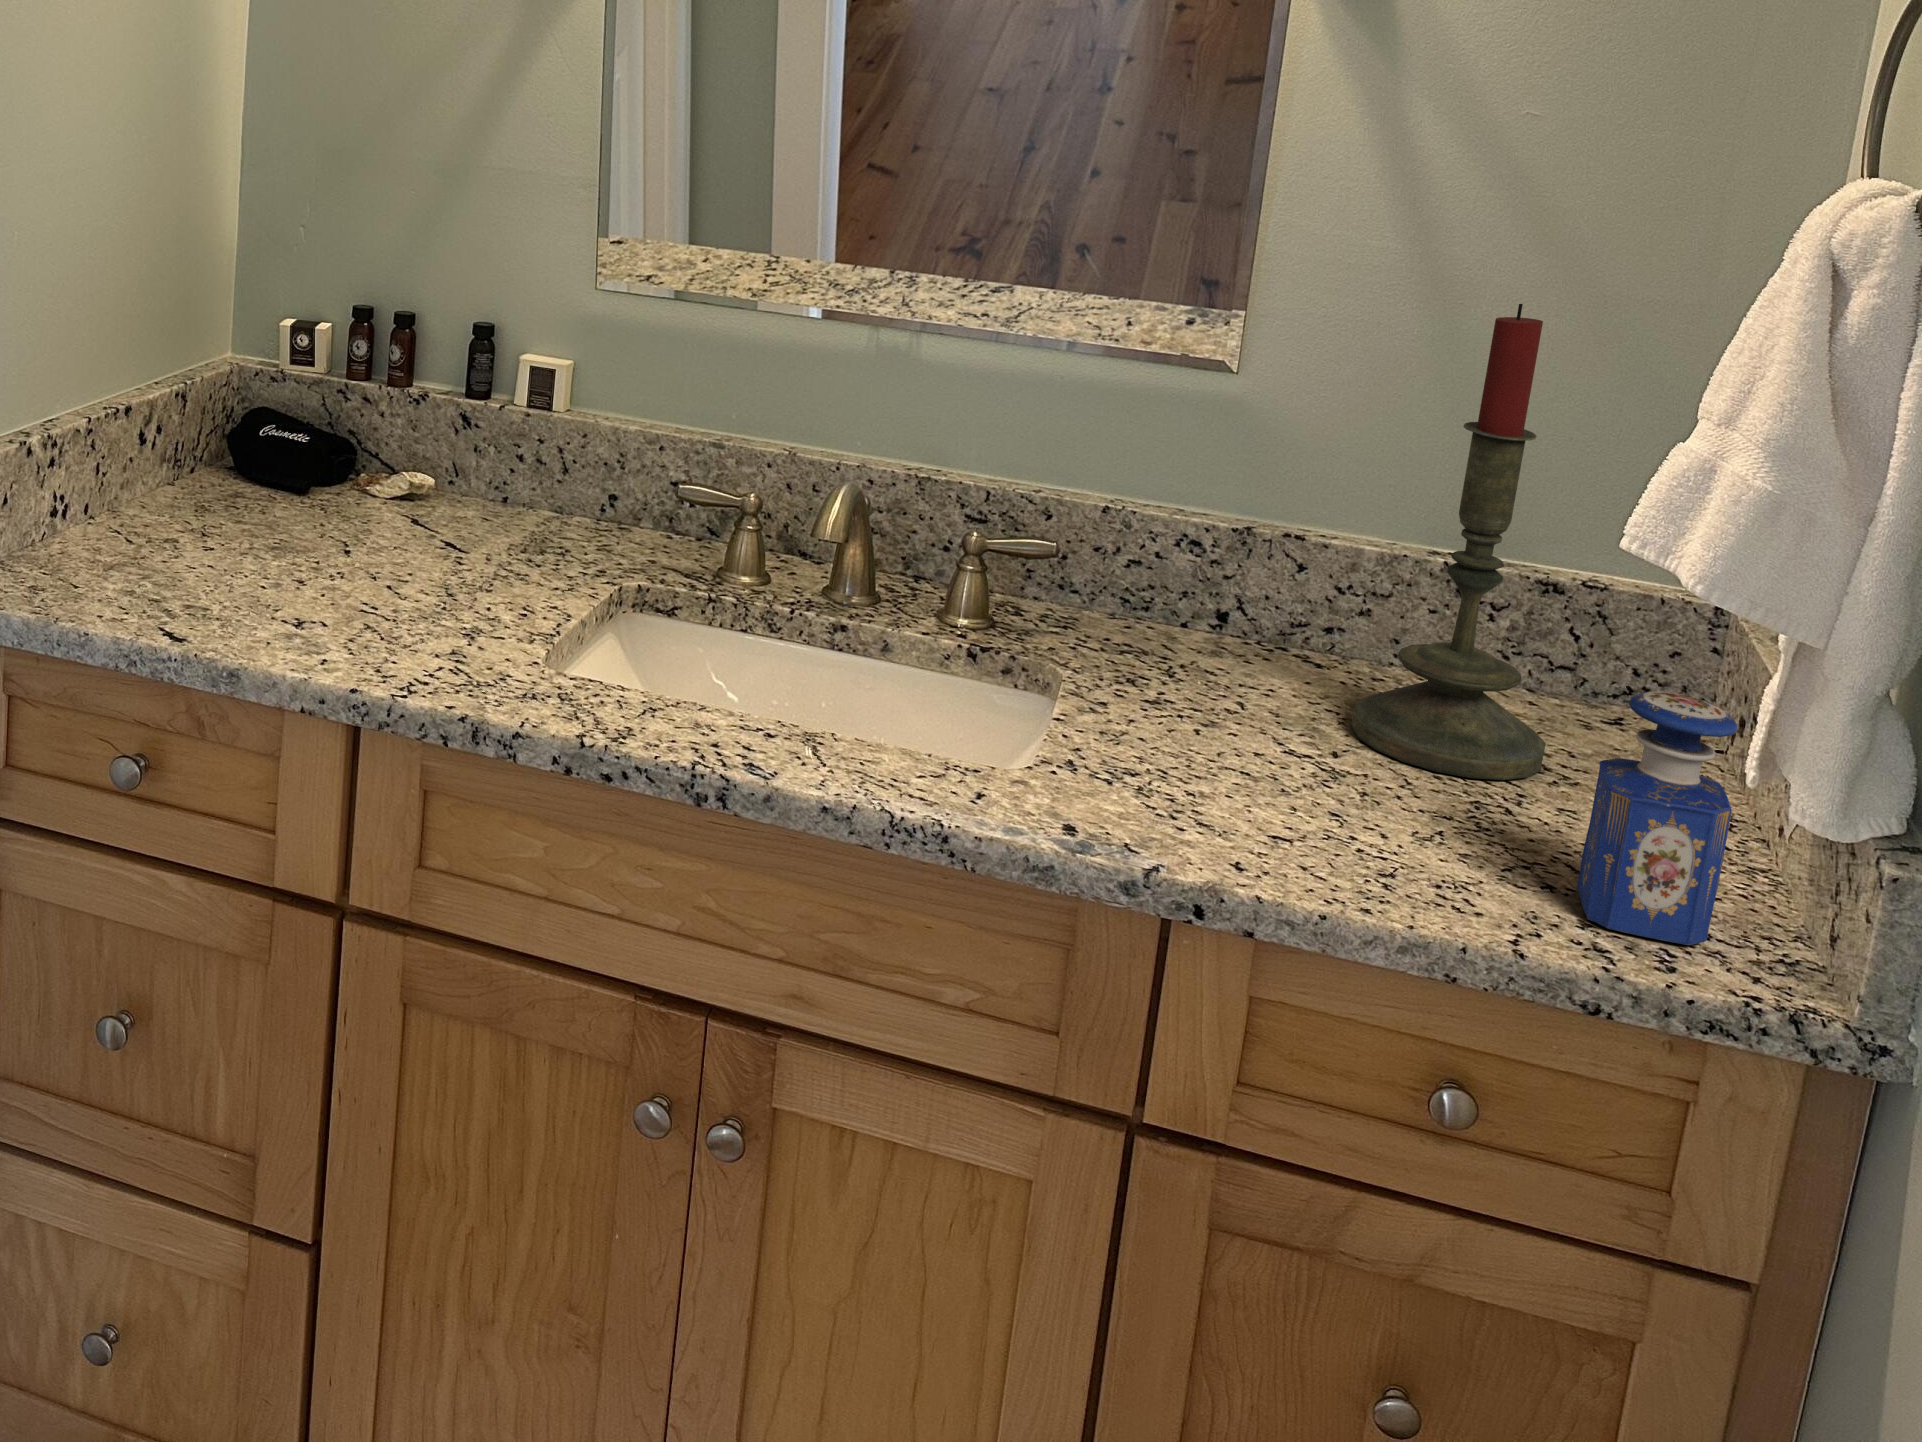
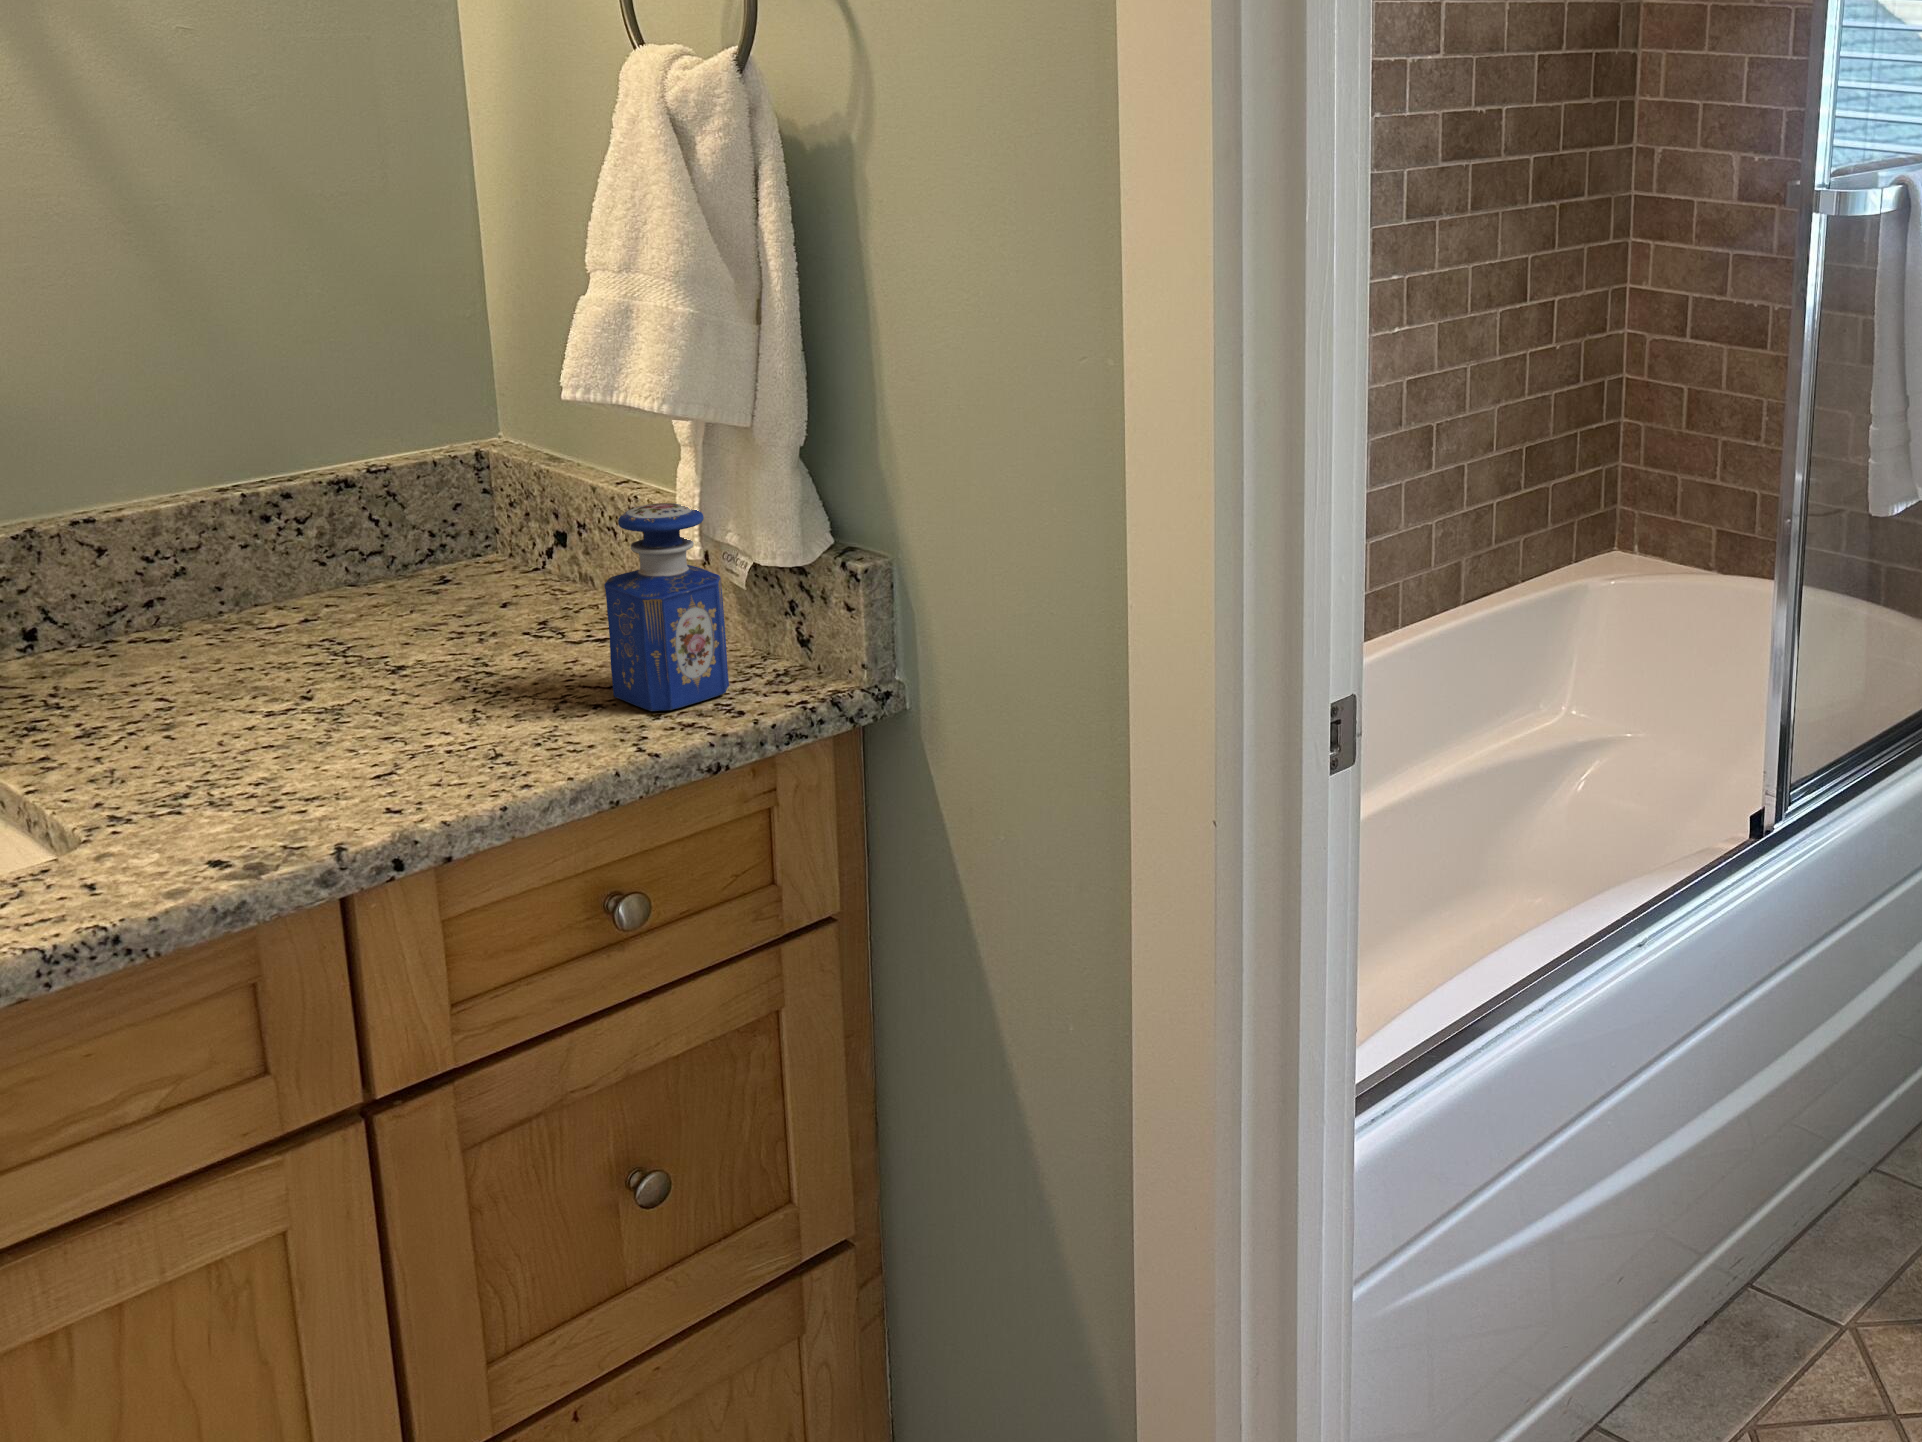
candle: present [1351,304,1546,780] -> none [265,219,457,680]

